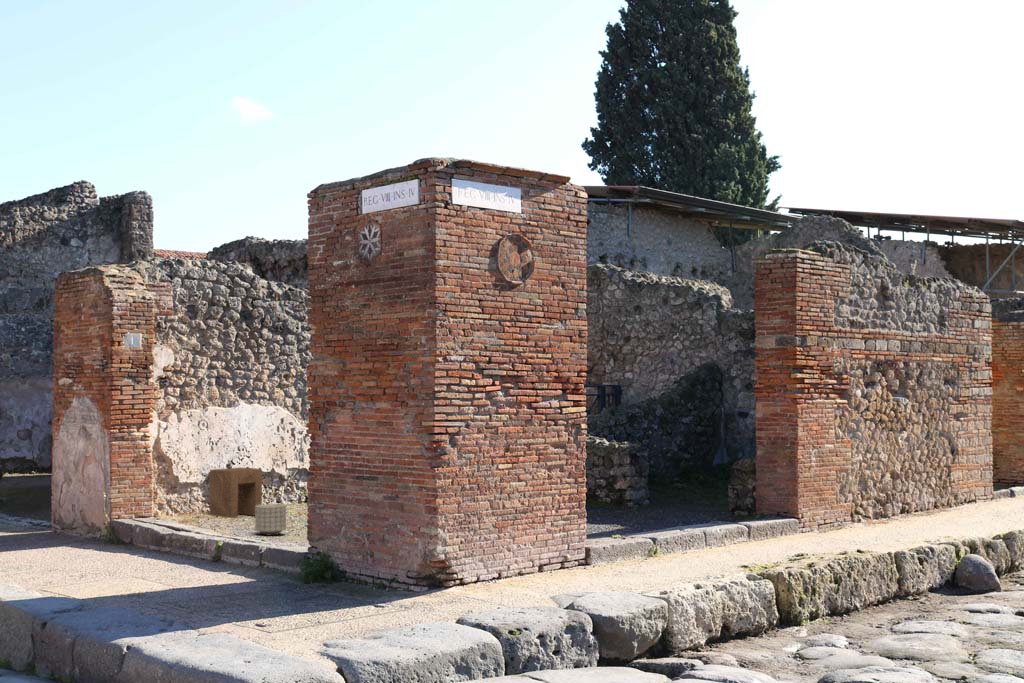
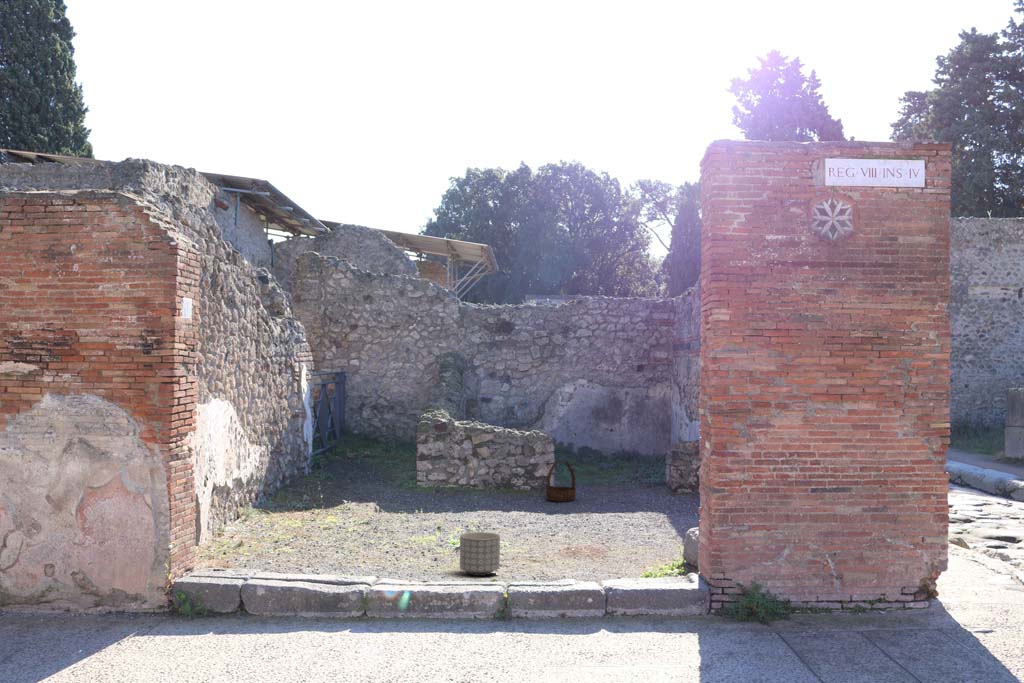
stool: present [210,468,262,518] -> none [211,487,271,562]
basket: none [609,471,640,512] -> present [546,461,576,502]

